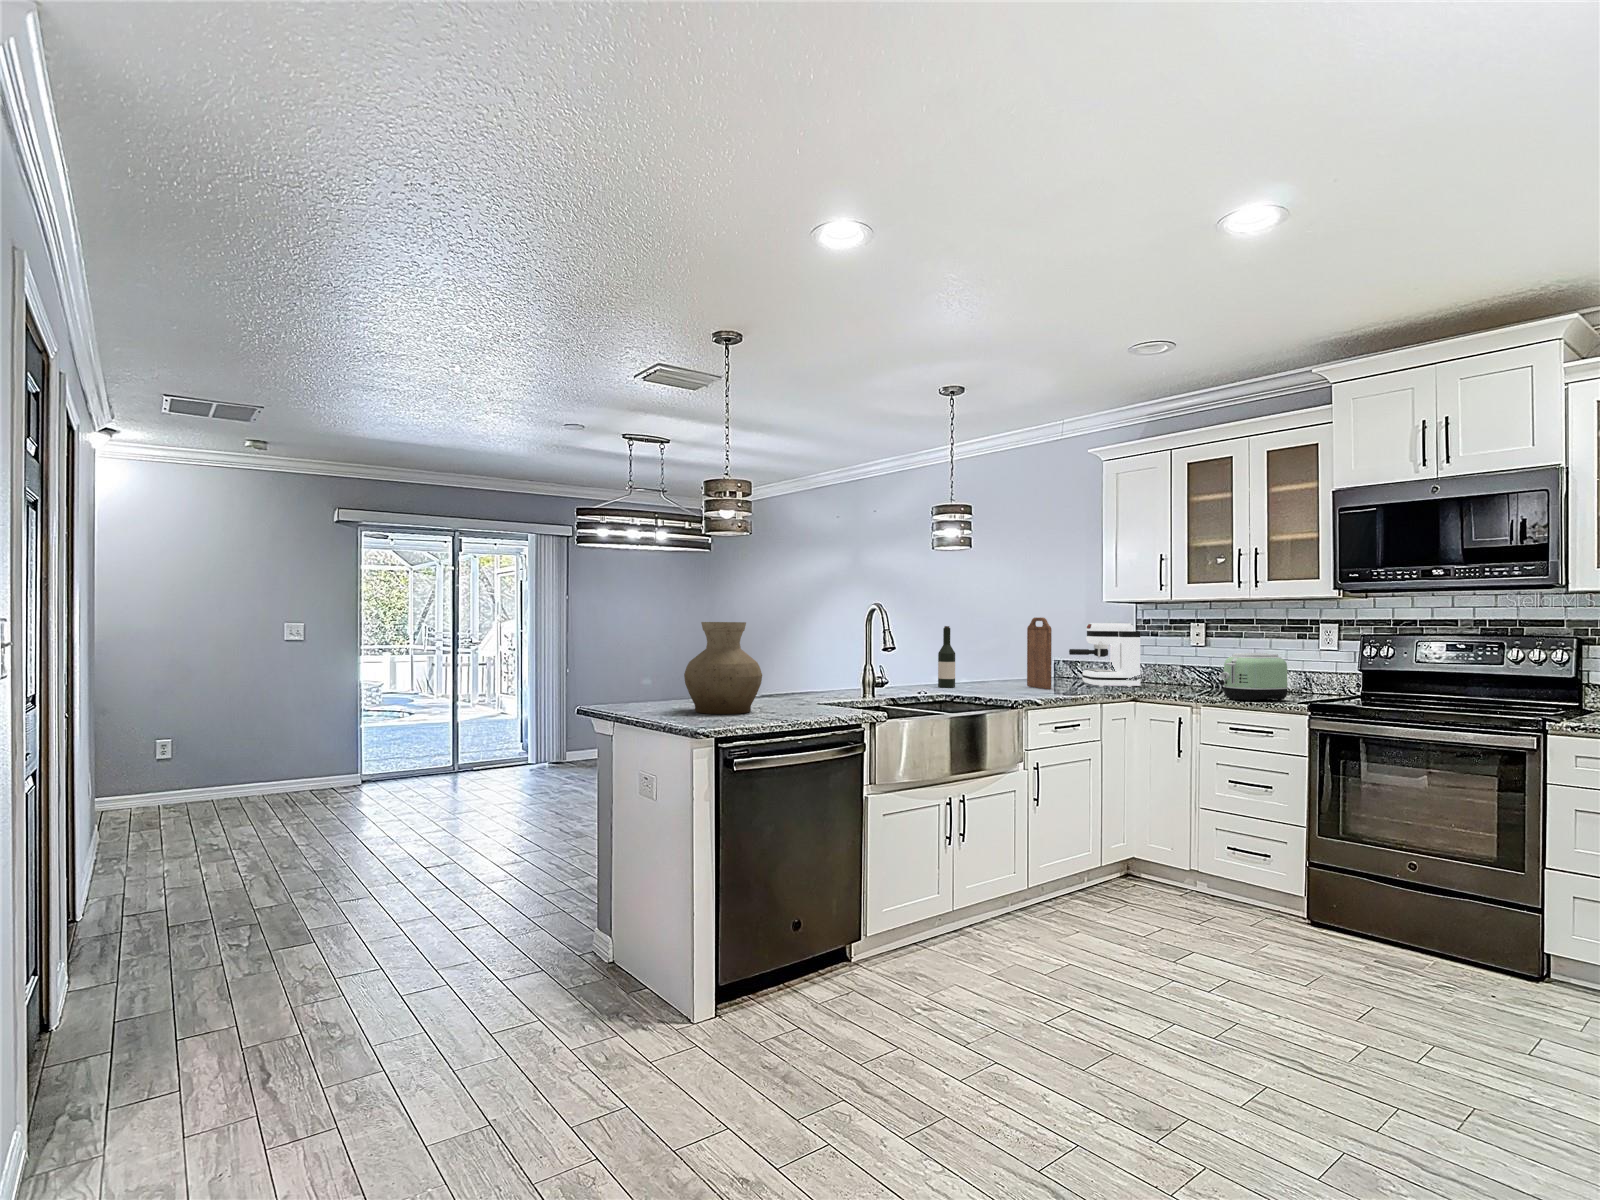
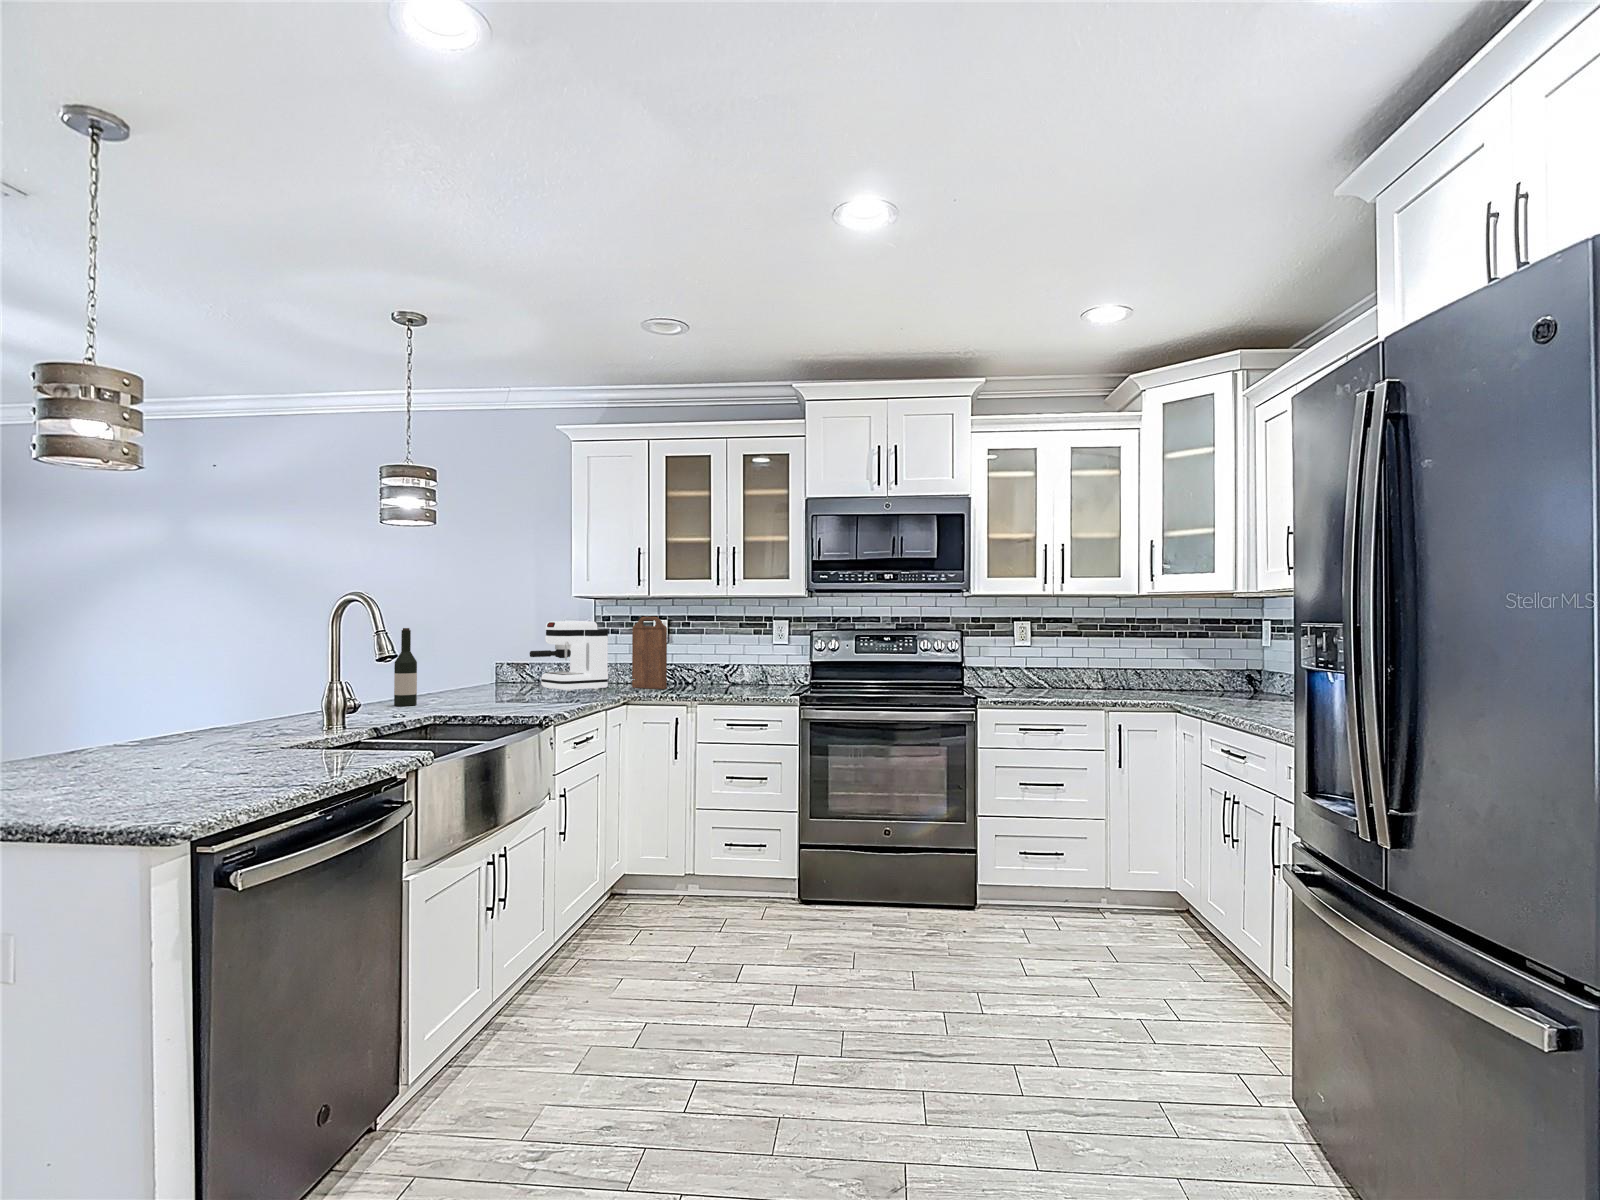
cutting board: present [1027,617,1052,689] -> present [632,617,667,689]
vase: present [684,622,762,714] -> none [102,632,260,792]
toaster: present [1220,653,1288,701] -> none [717,650,771,698]

